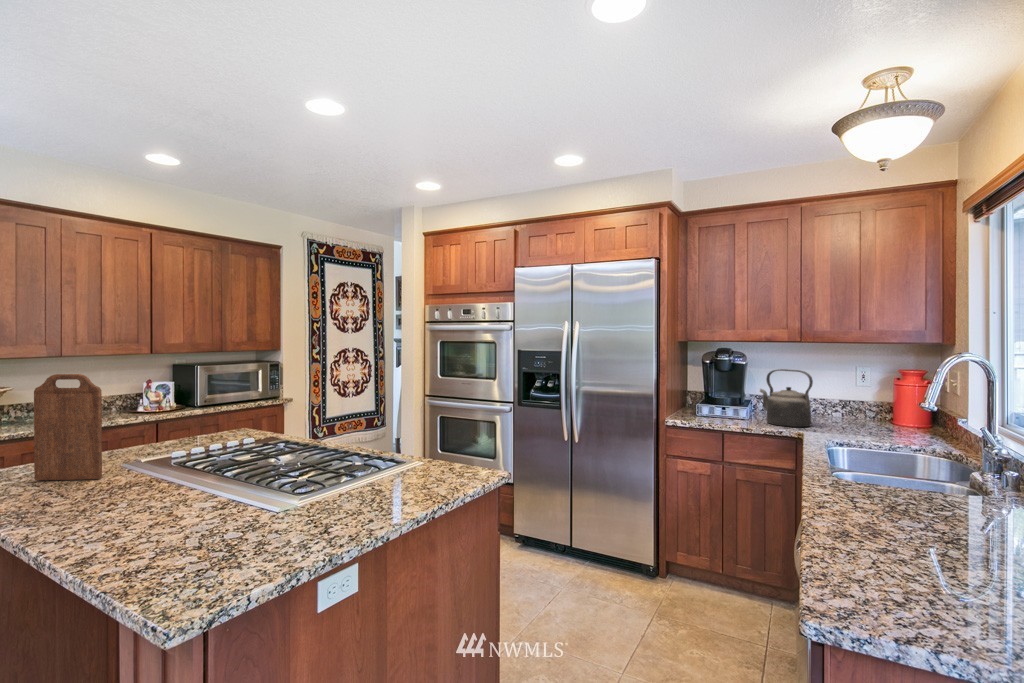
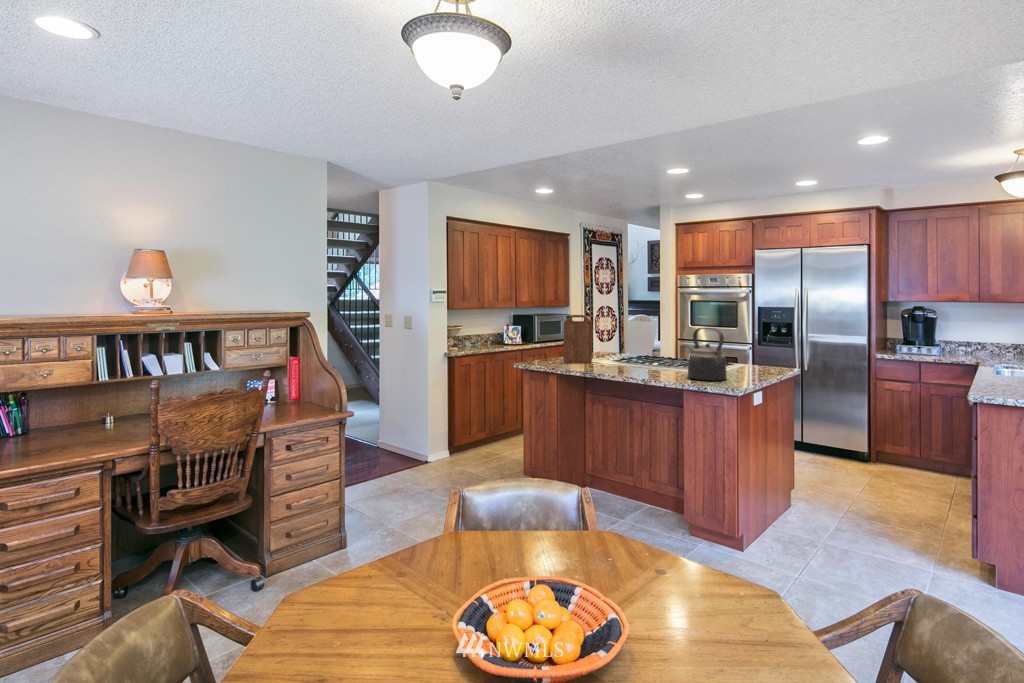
kettle: present [760,369,813,427] -> present [688,328,727,381]

